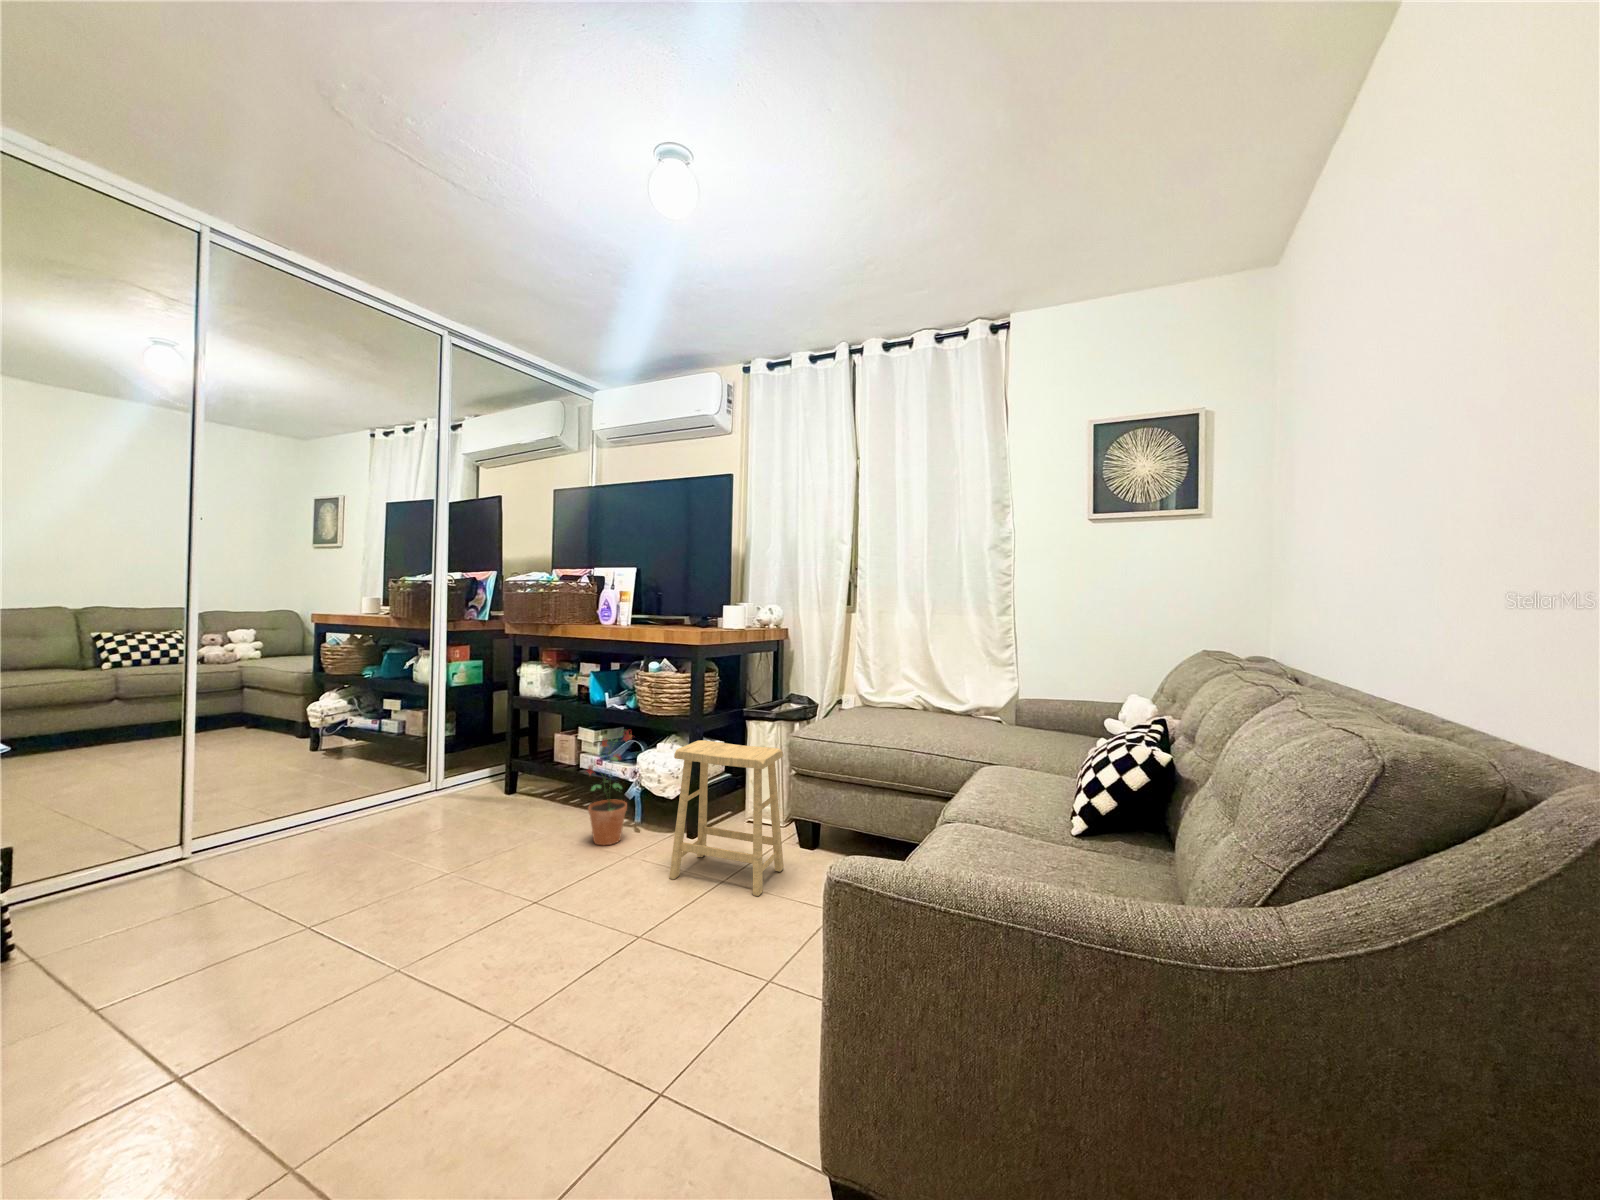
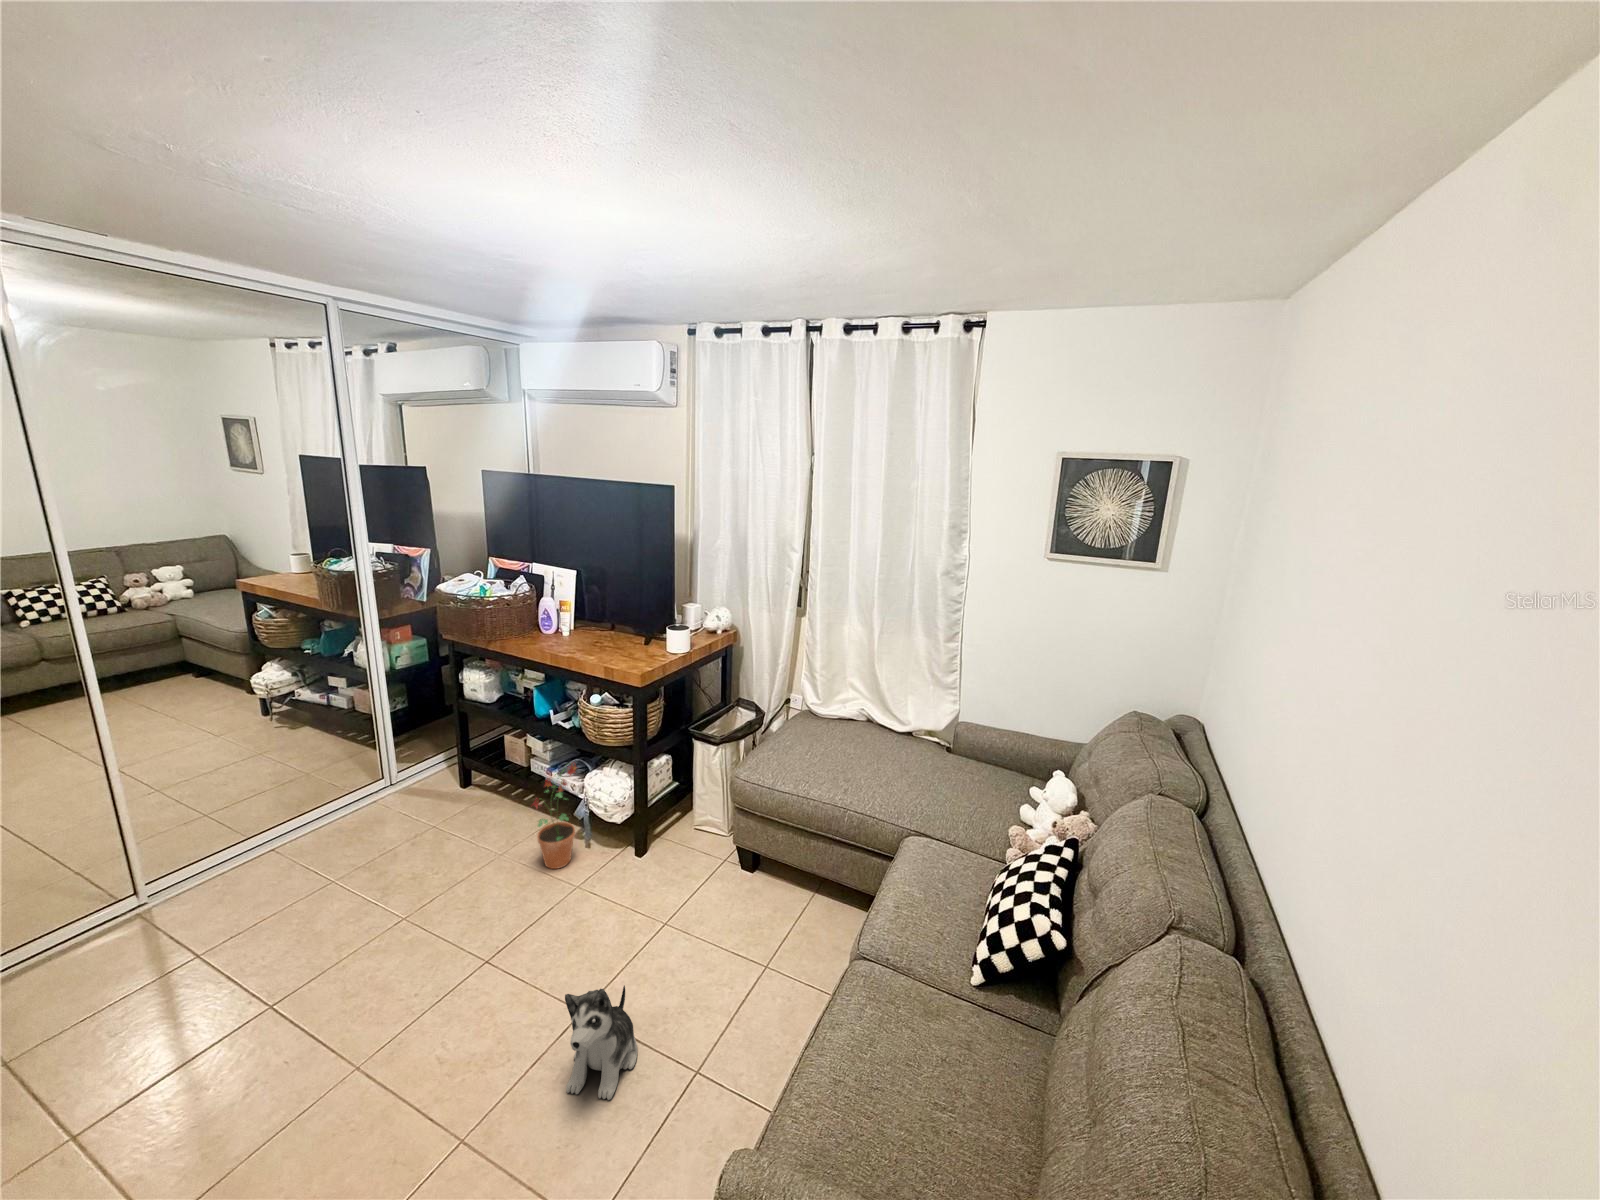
footstool: present [669,740,784,896] -> none [613,788,721,942]
plush toy: none [627,870,705,1008] -> present [565,985,637,1100]

